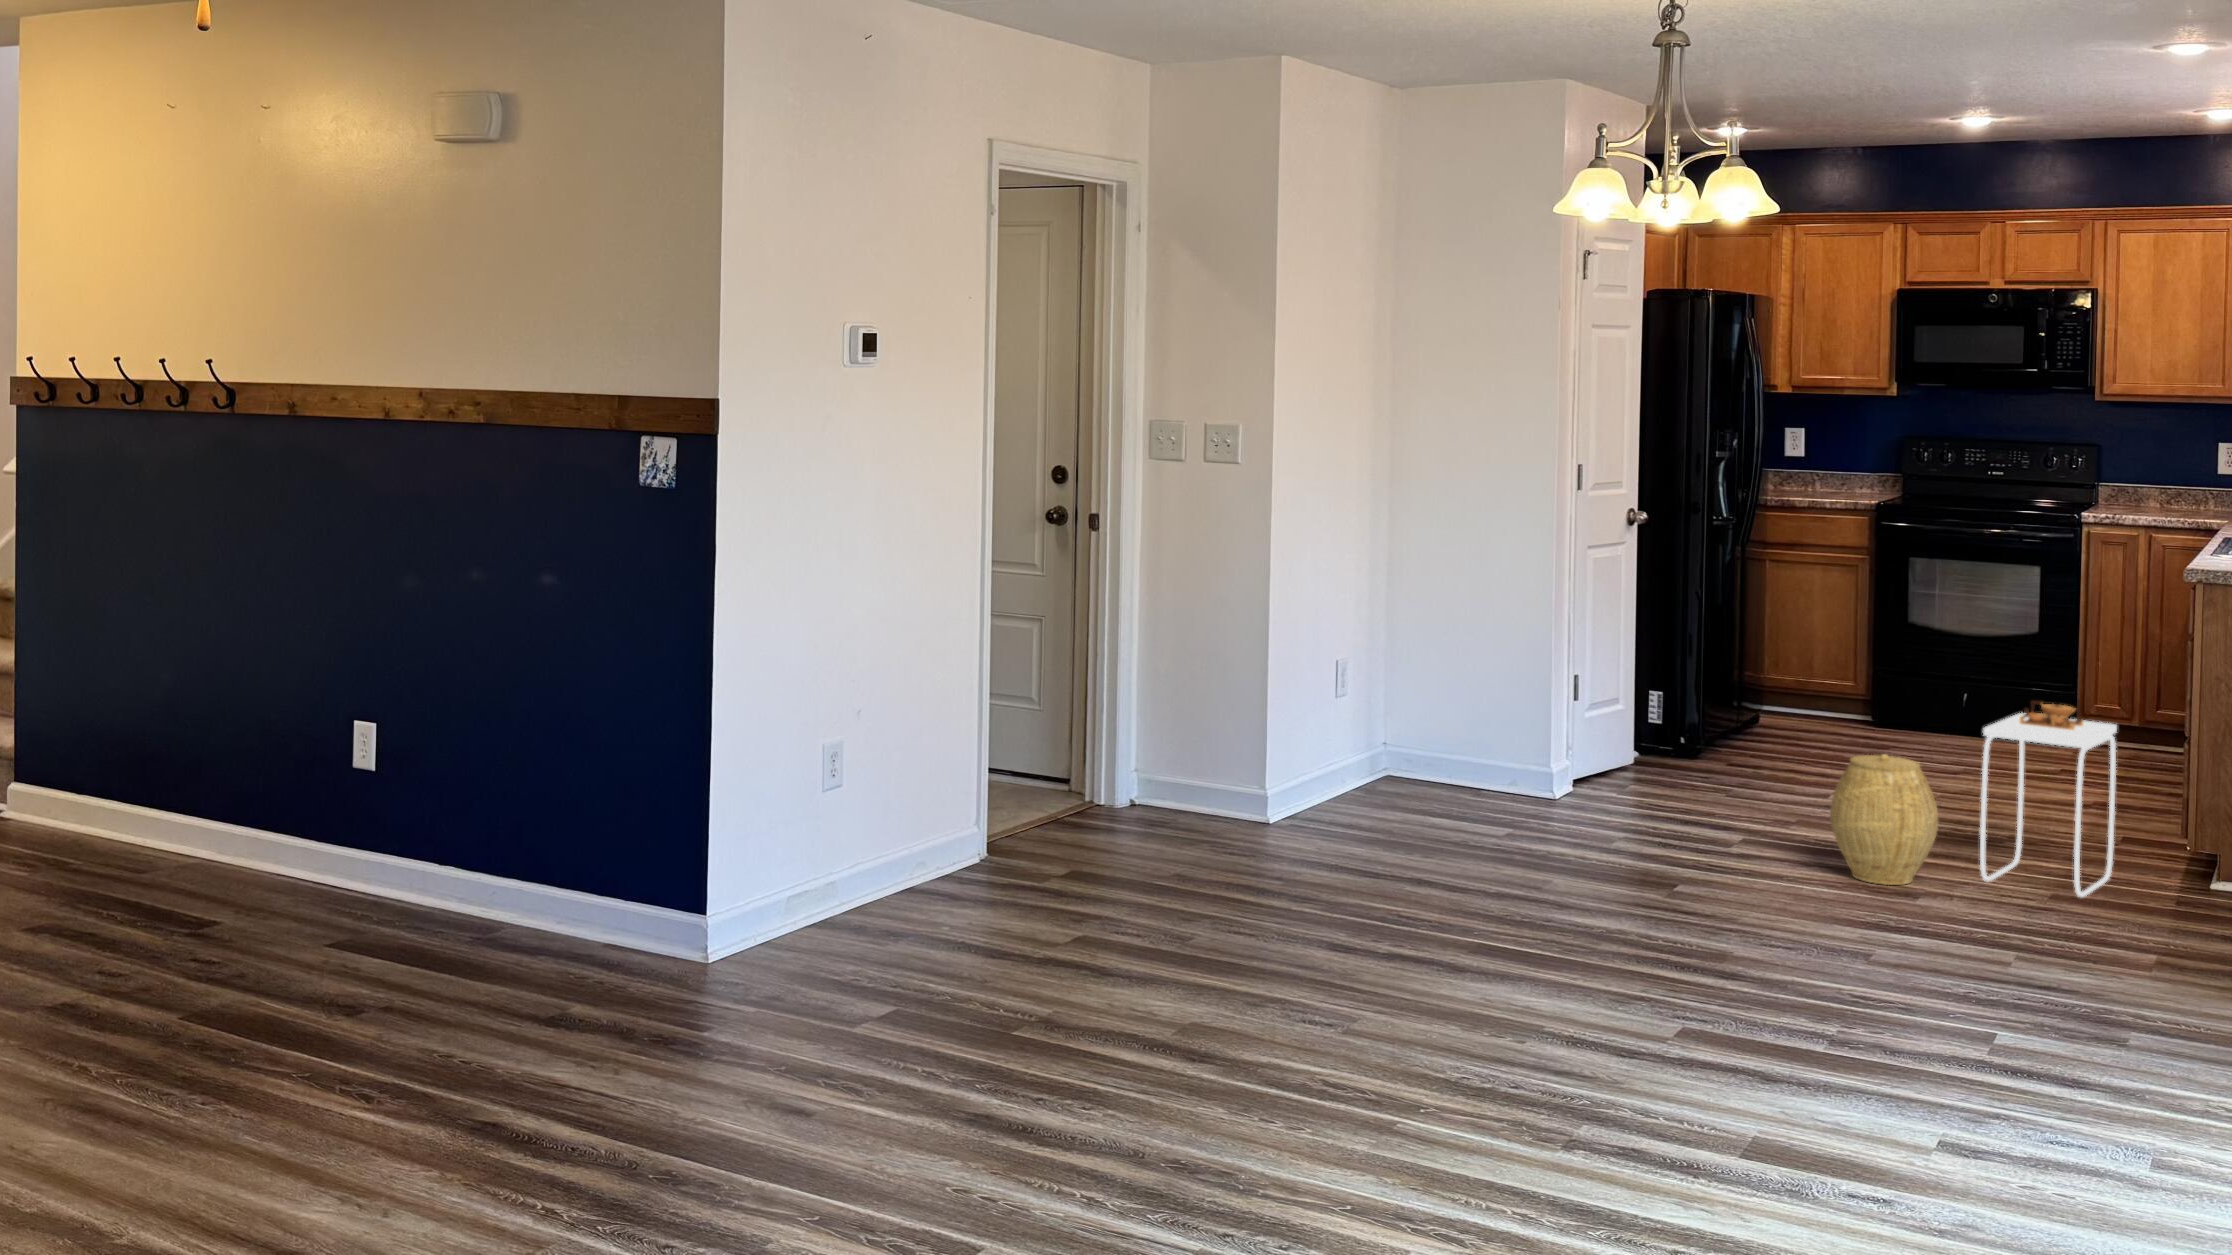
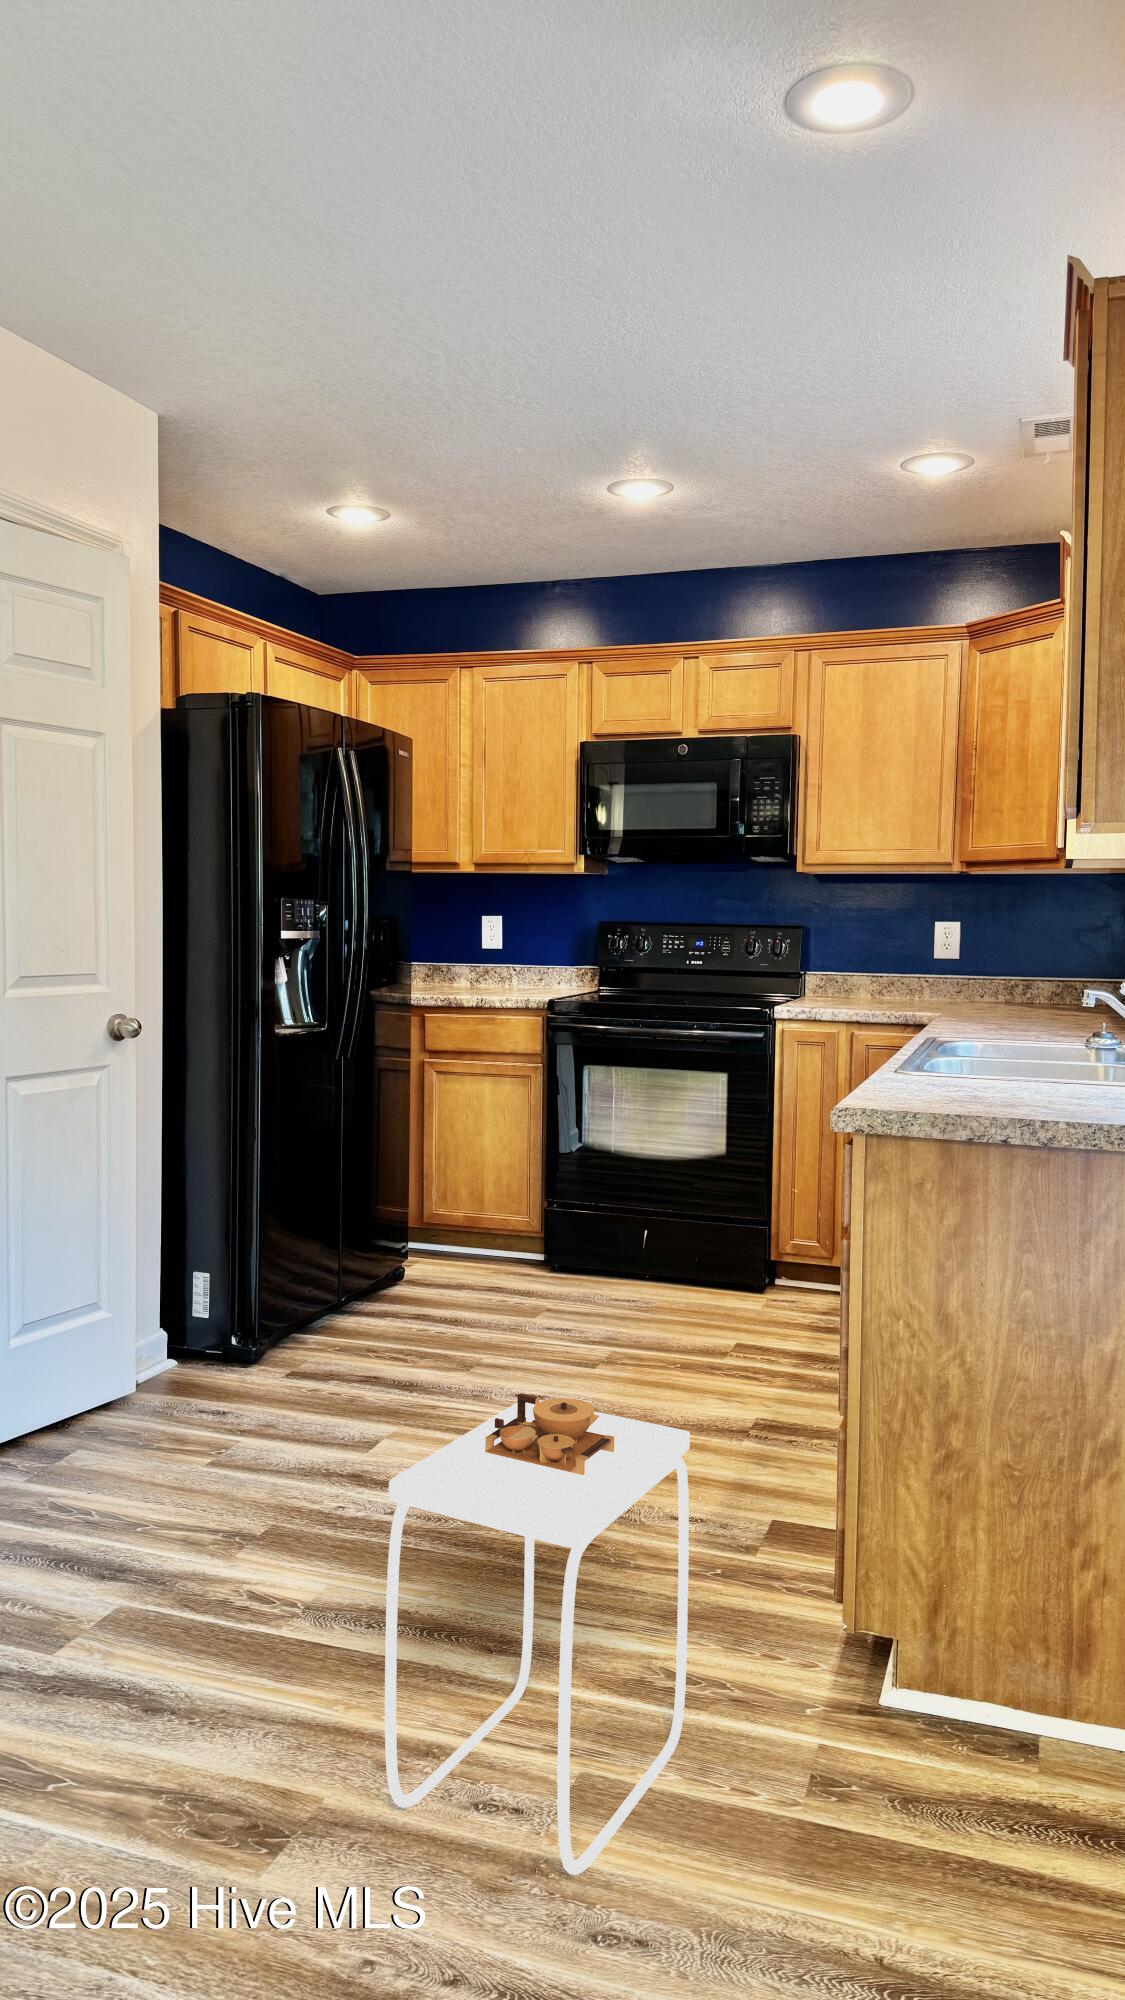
woven basket: present [1830,754,1938,885] -> none [66,1529,302,1860]

